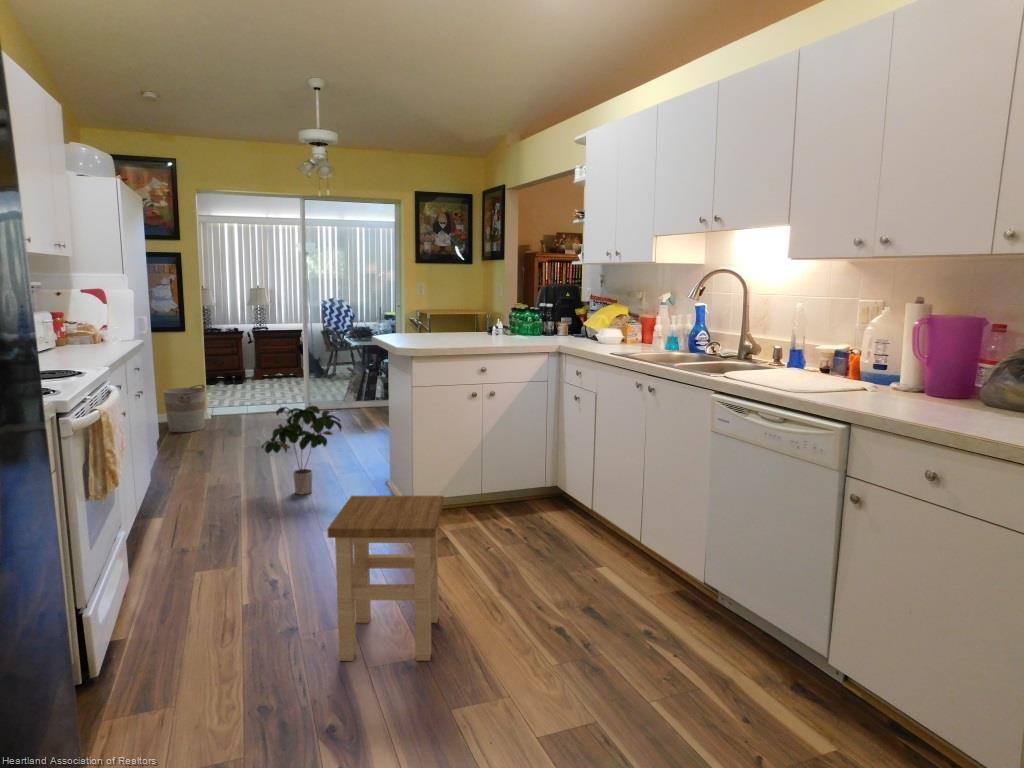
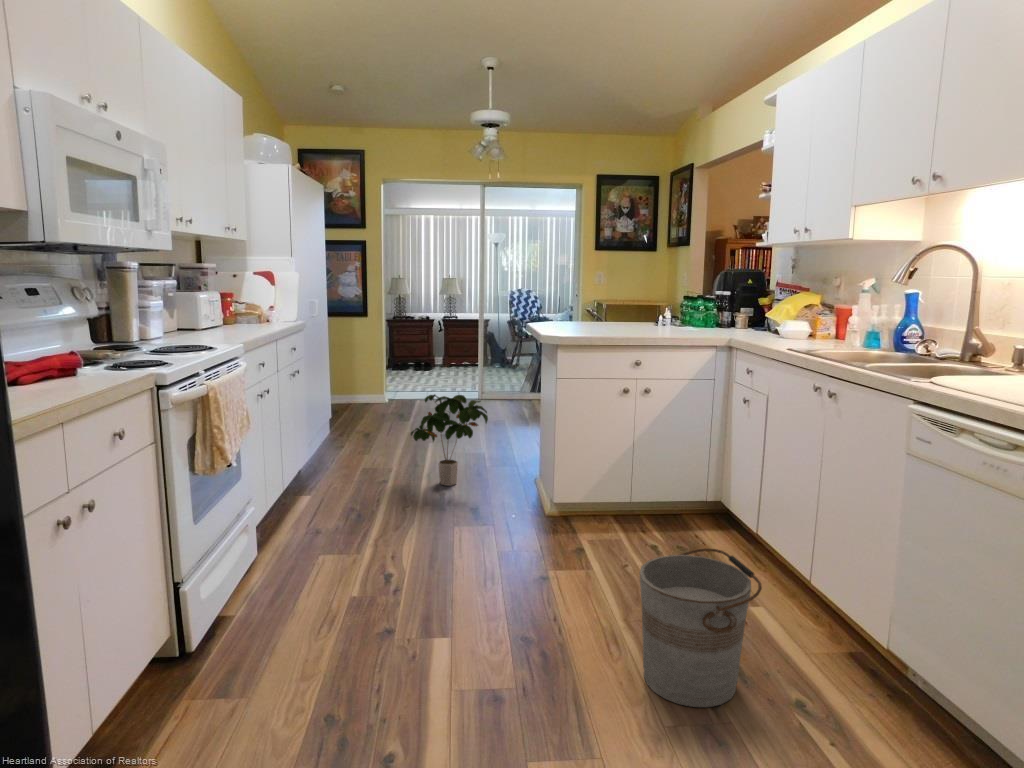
bucket: present [163,385,205,432] -> present [640,548,762,707]
stool: present [327,496,444,661] -> none [413,493,554,692]

